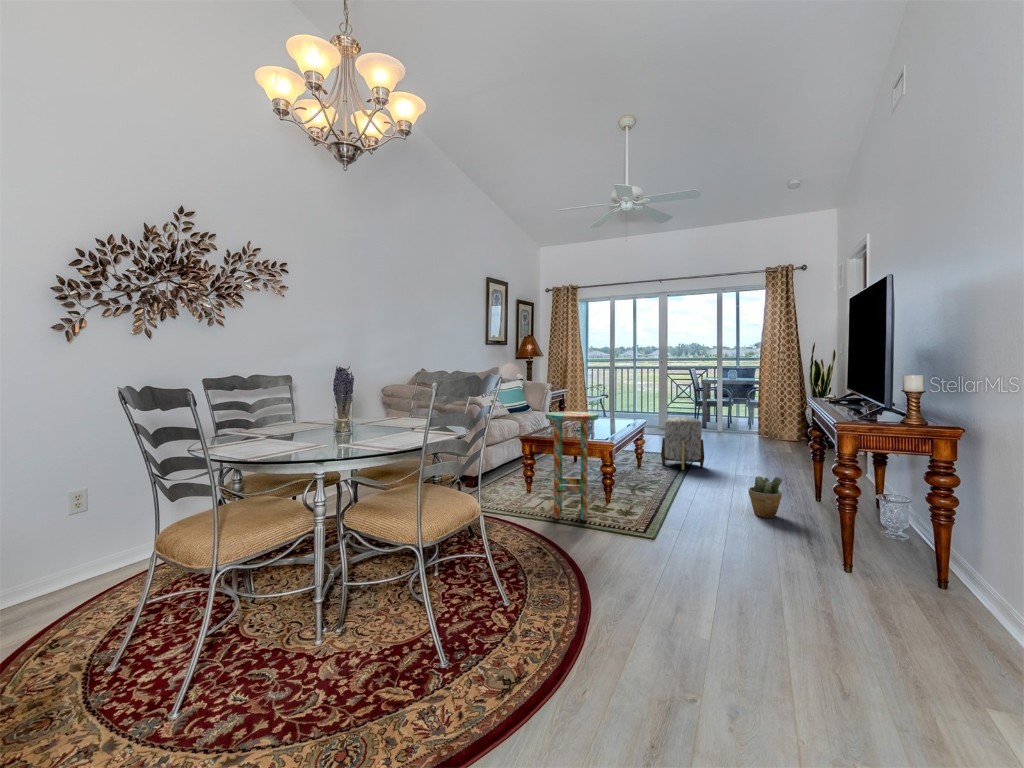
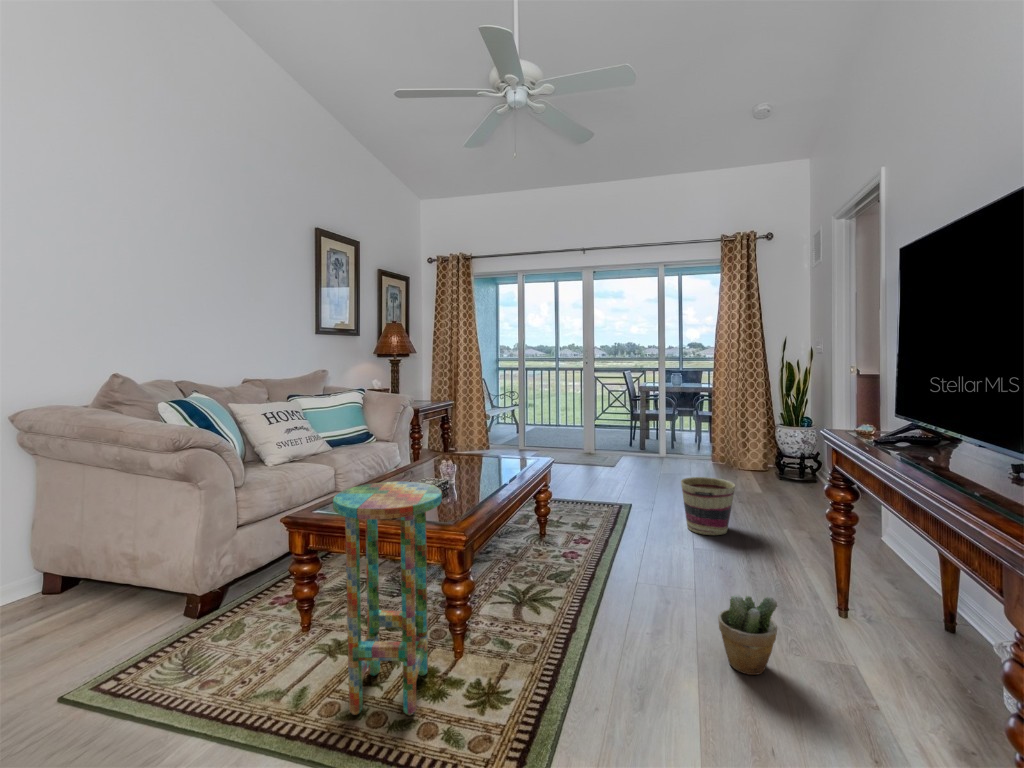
stool: present [661,417,704,470] -> none [579,455,643,542]
basket: none [731,434,769,470] -> present [681,477,735,535]

